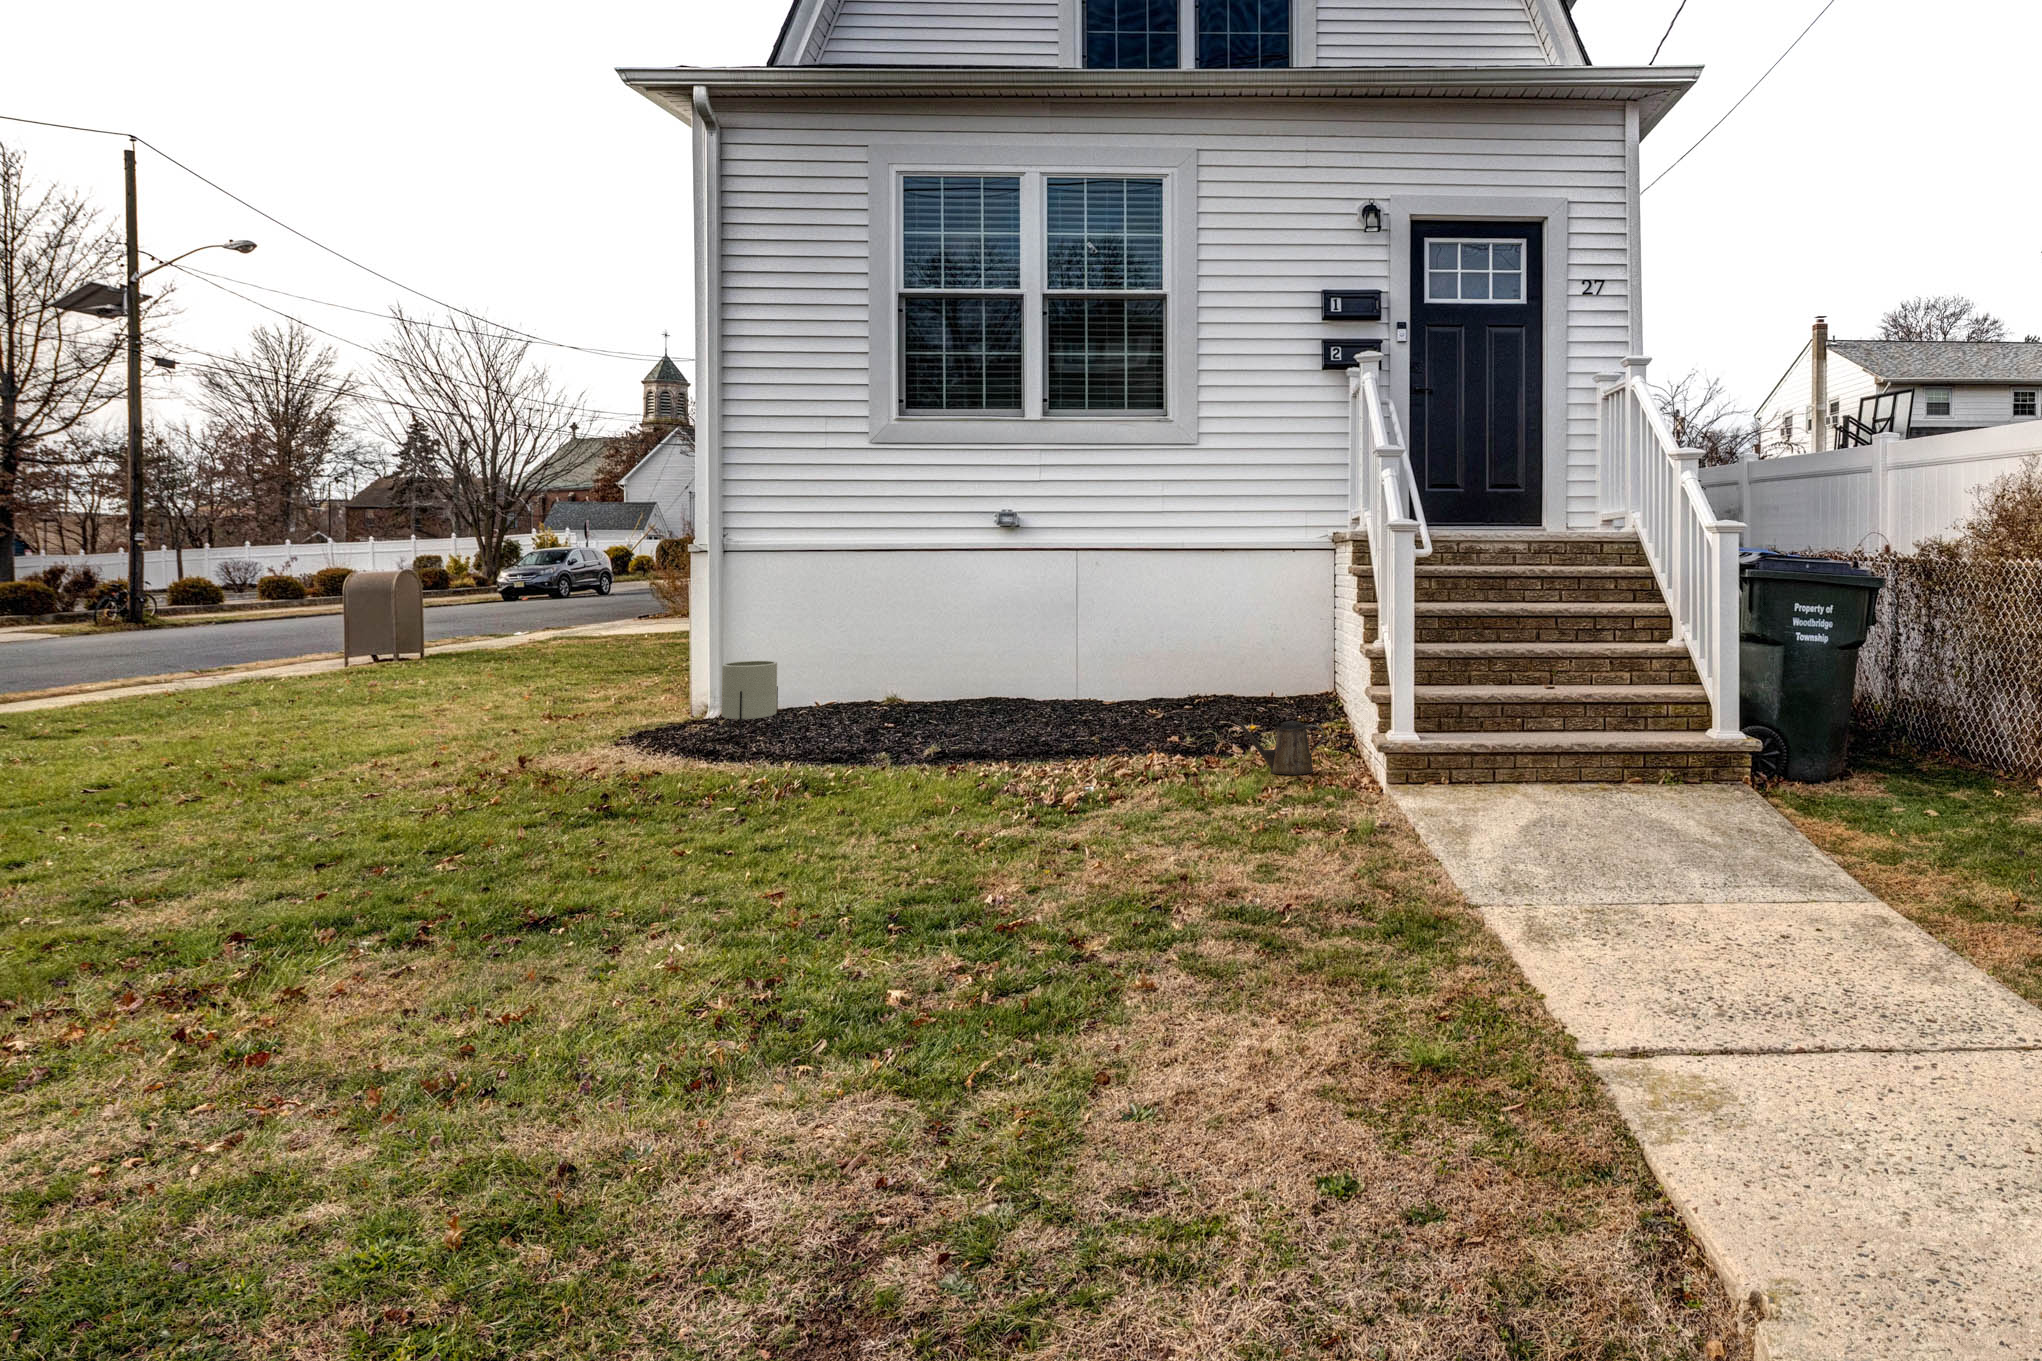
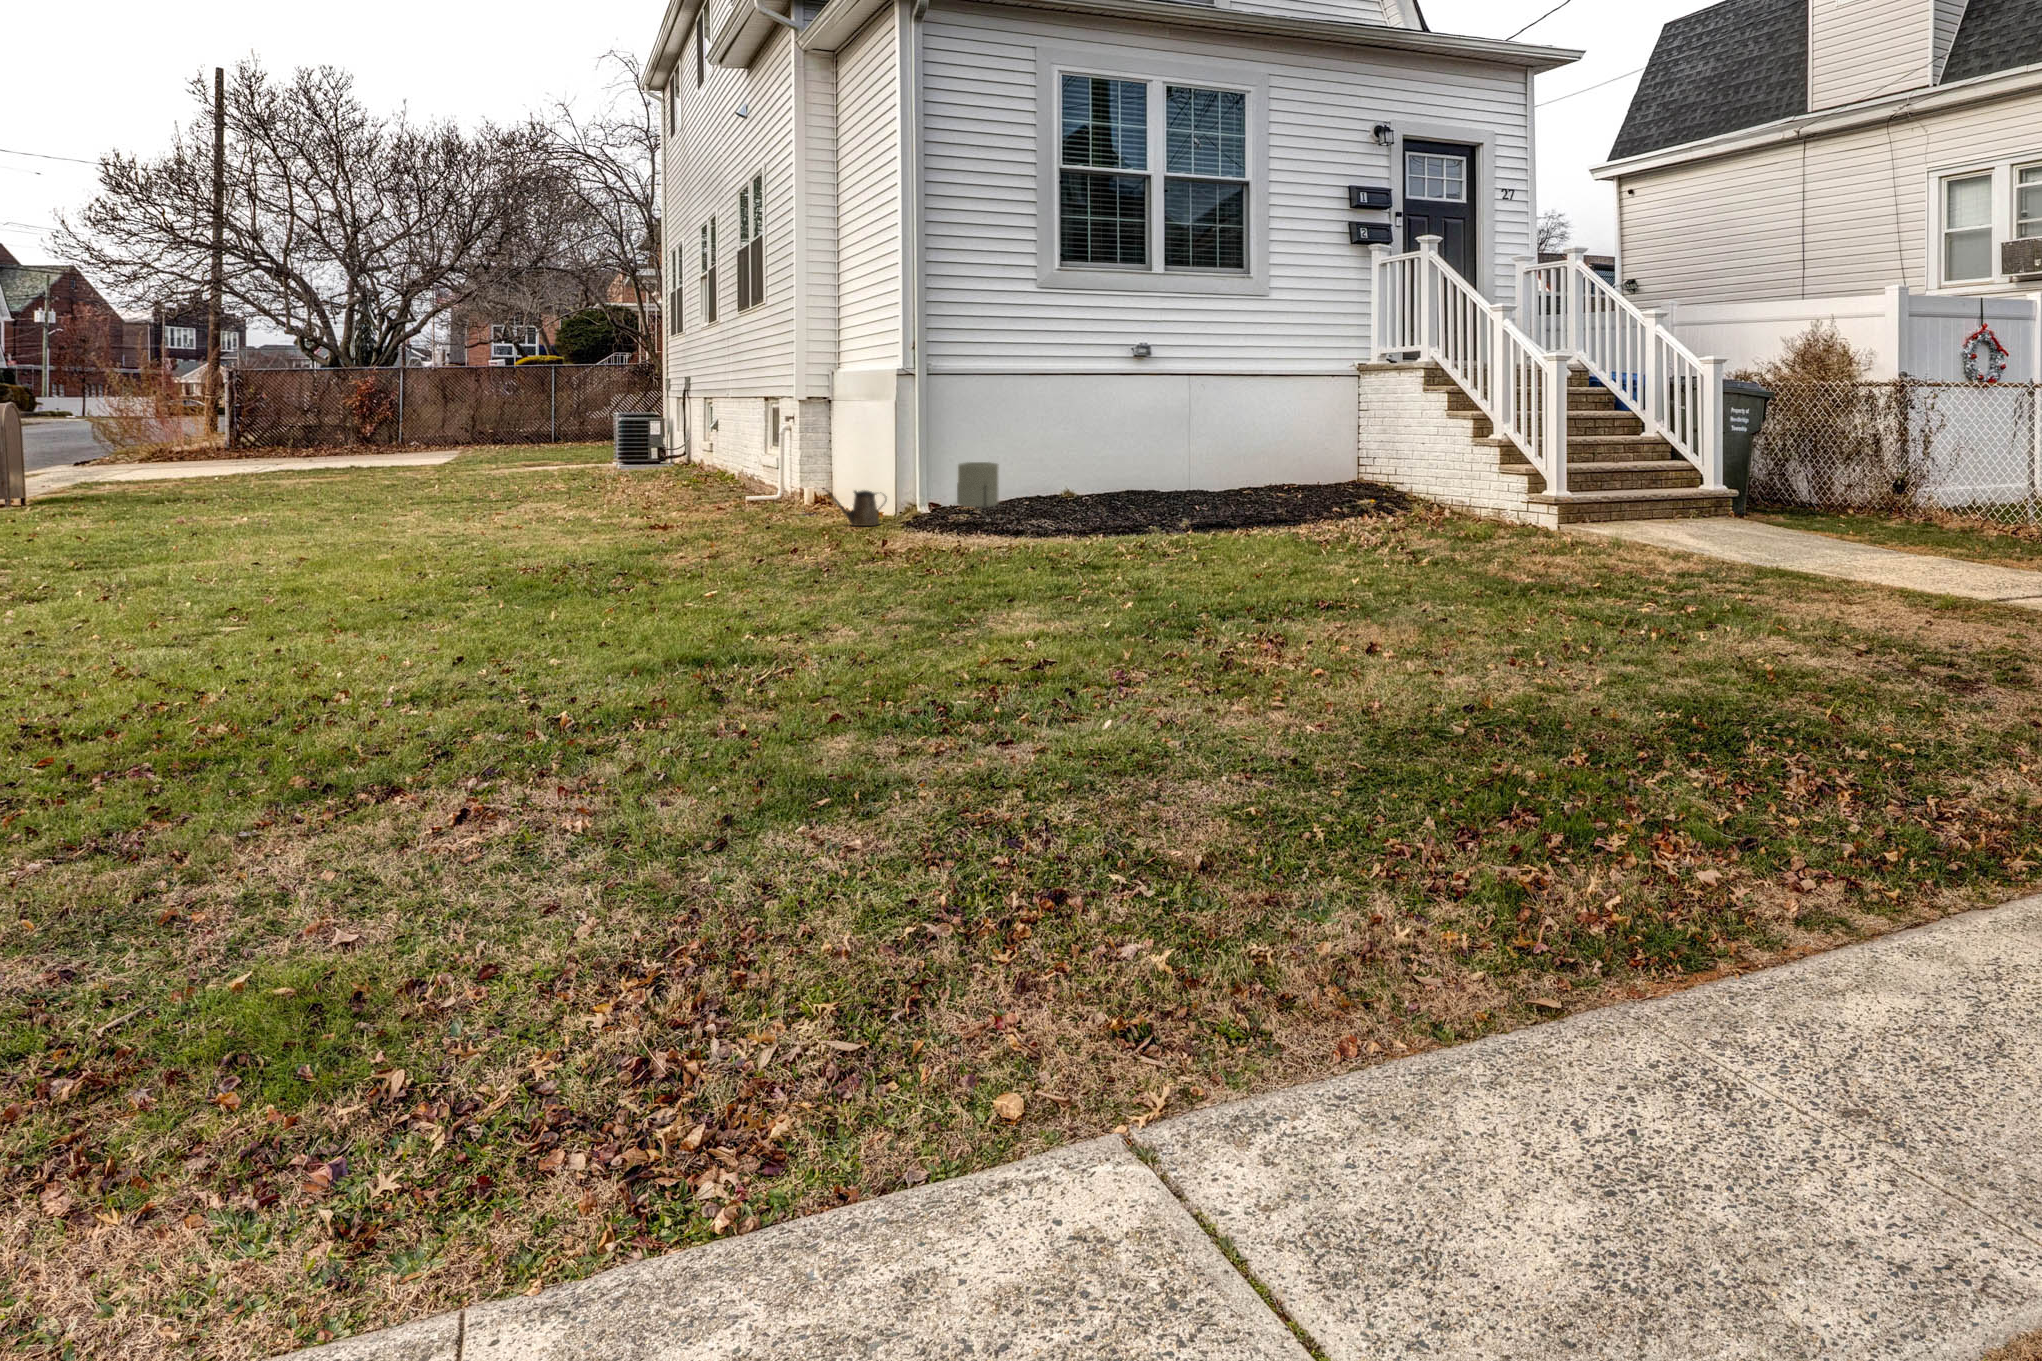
watering can: present [1231,716,1324,775] -> present [825,490,887,526]

